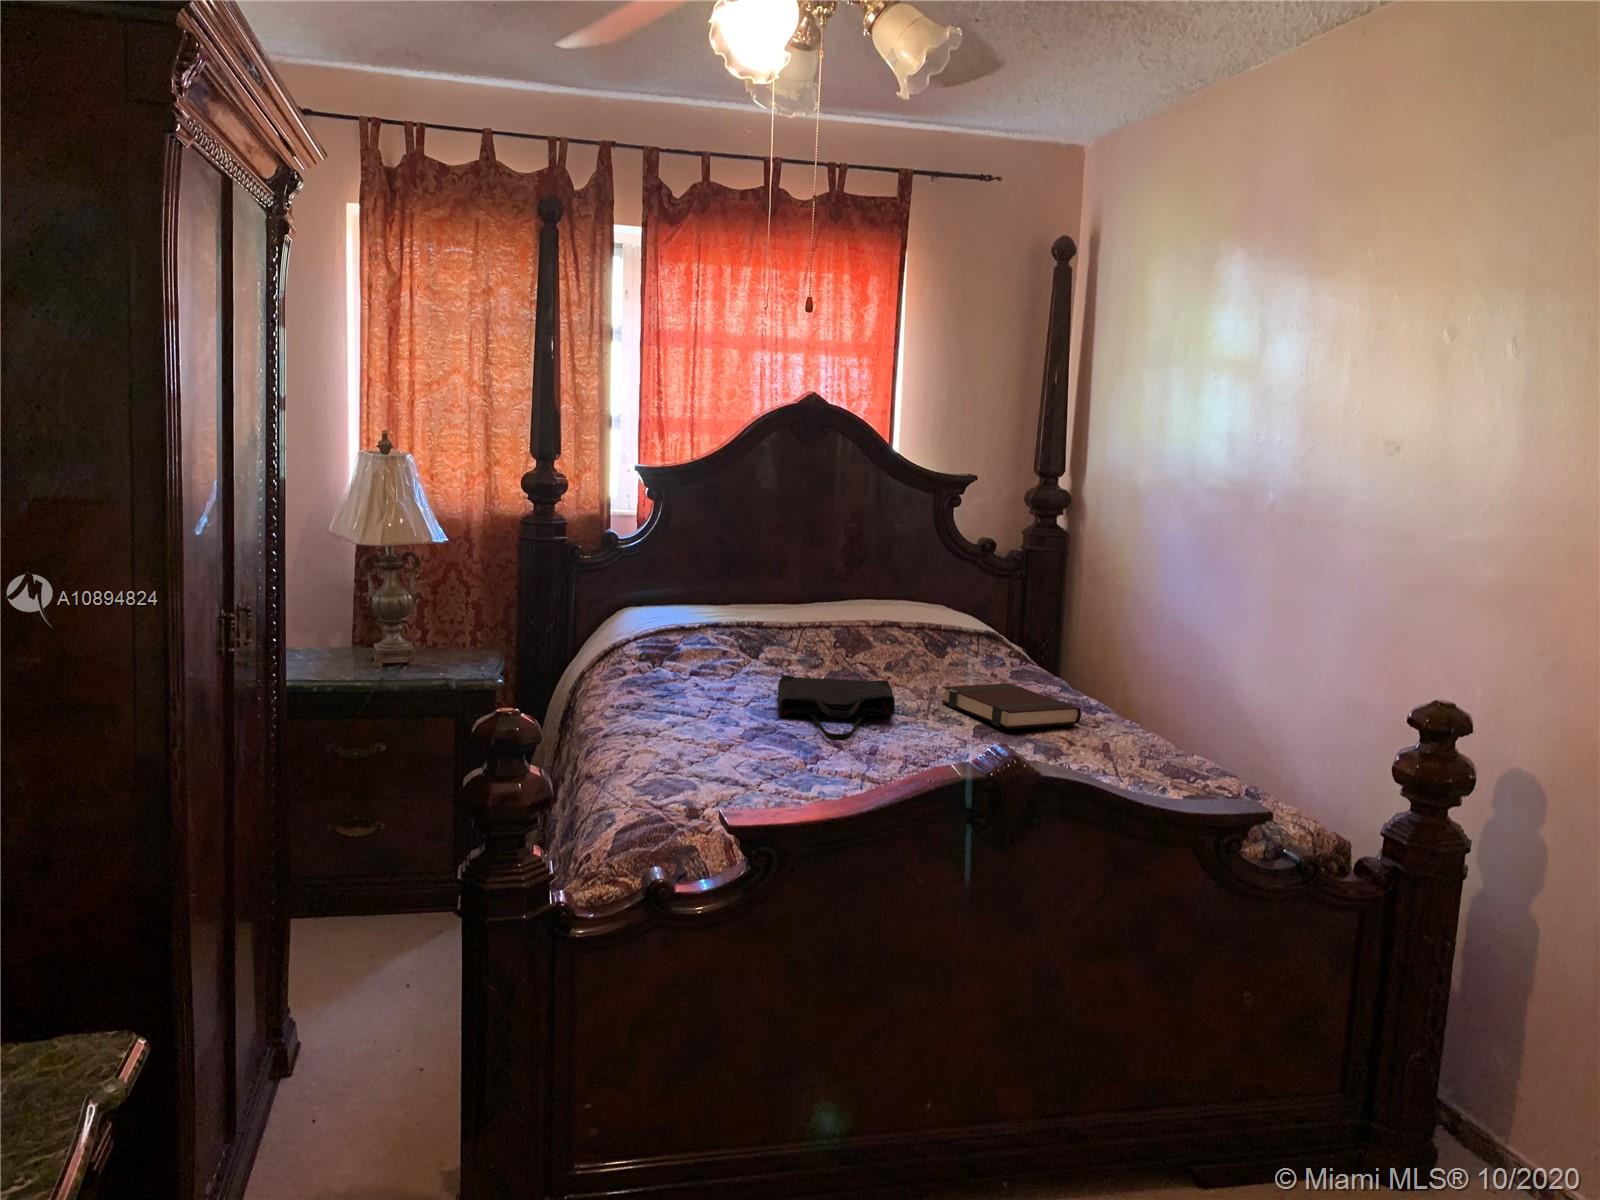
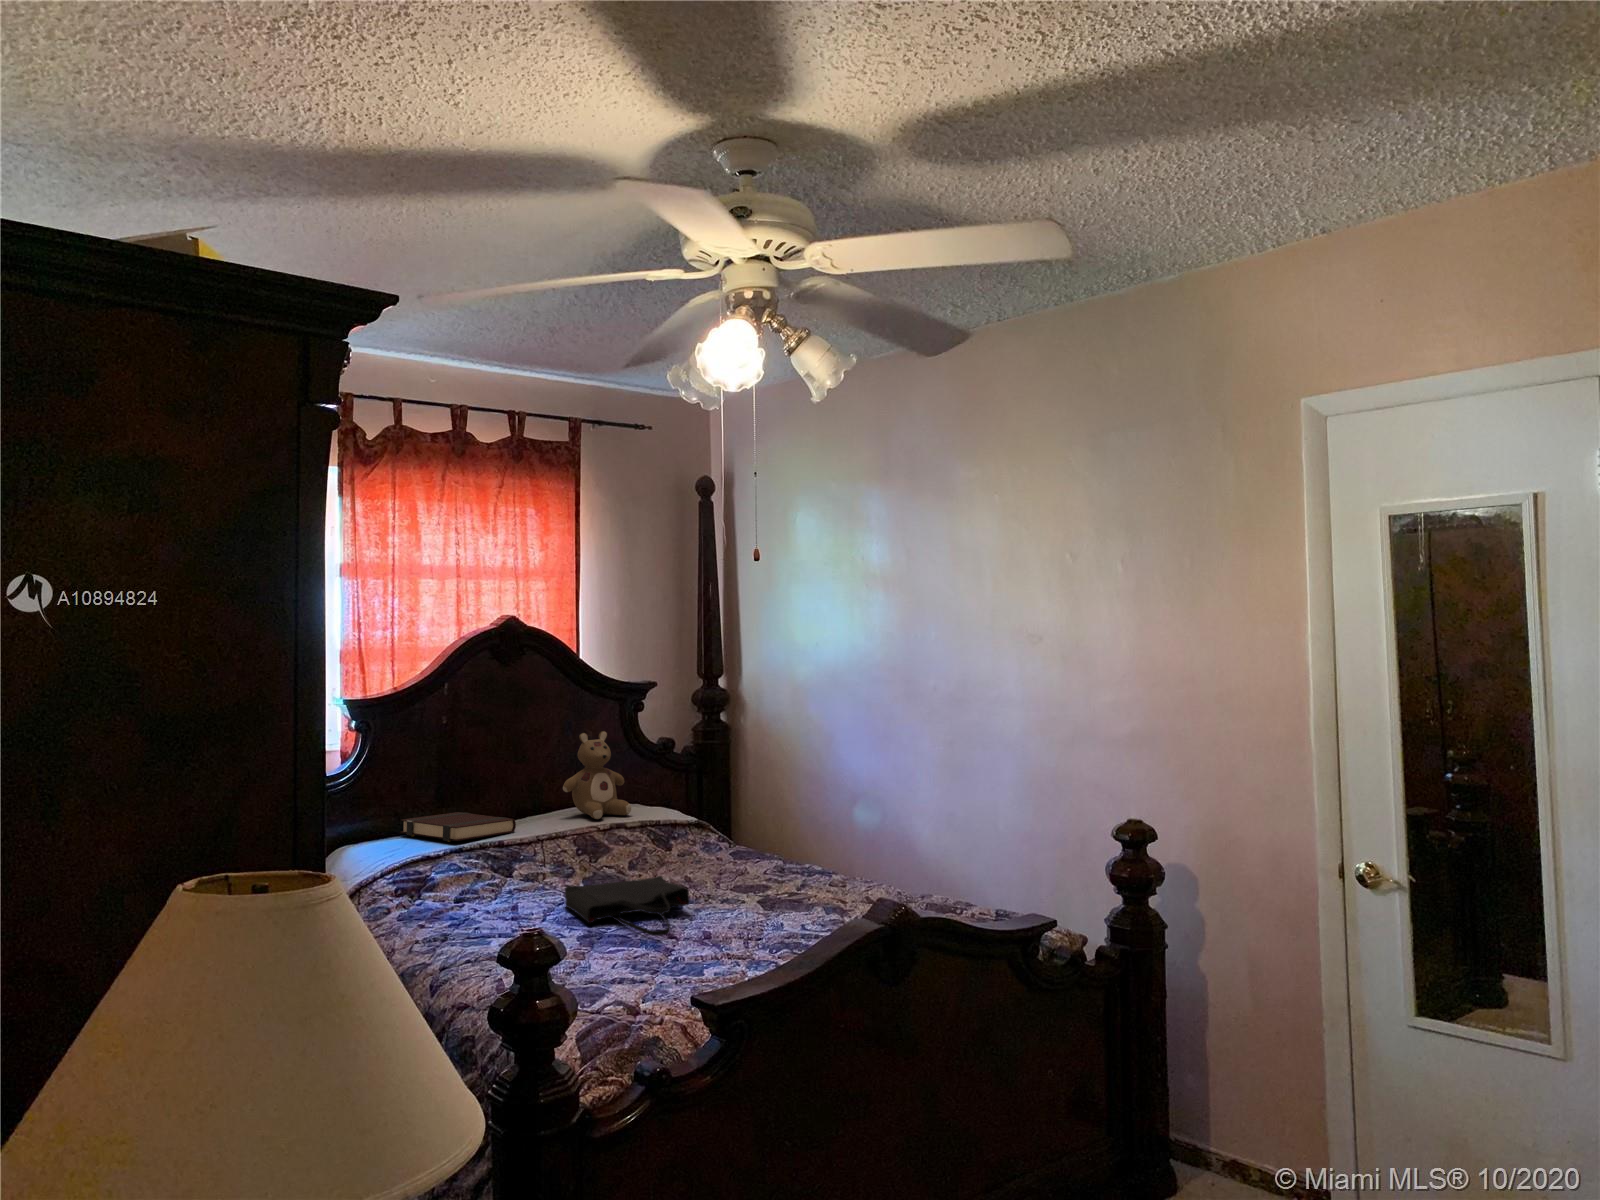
stuffed bear: none [844,522,915,615] -> present [563,731,631,819]
book: present [941,683,1081,729] -> present [401,812,516,842]

